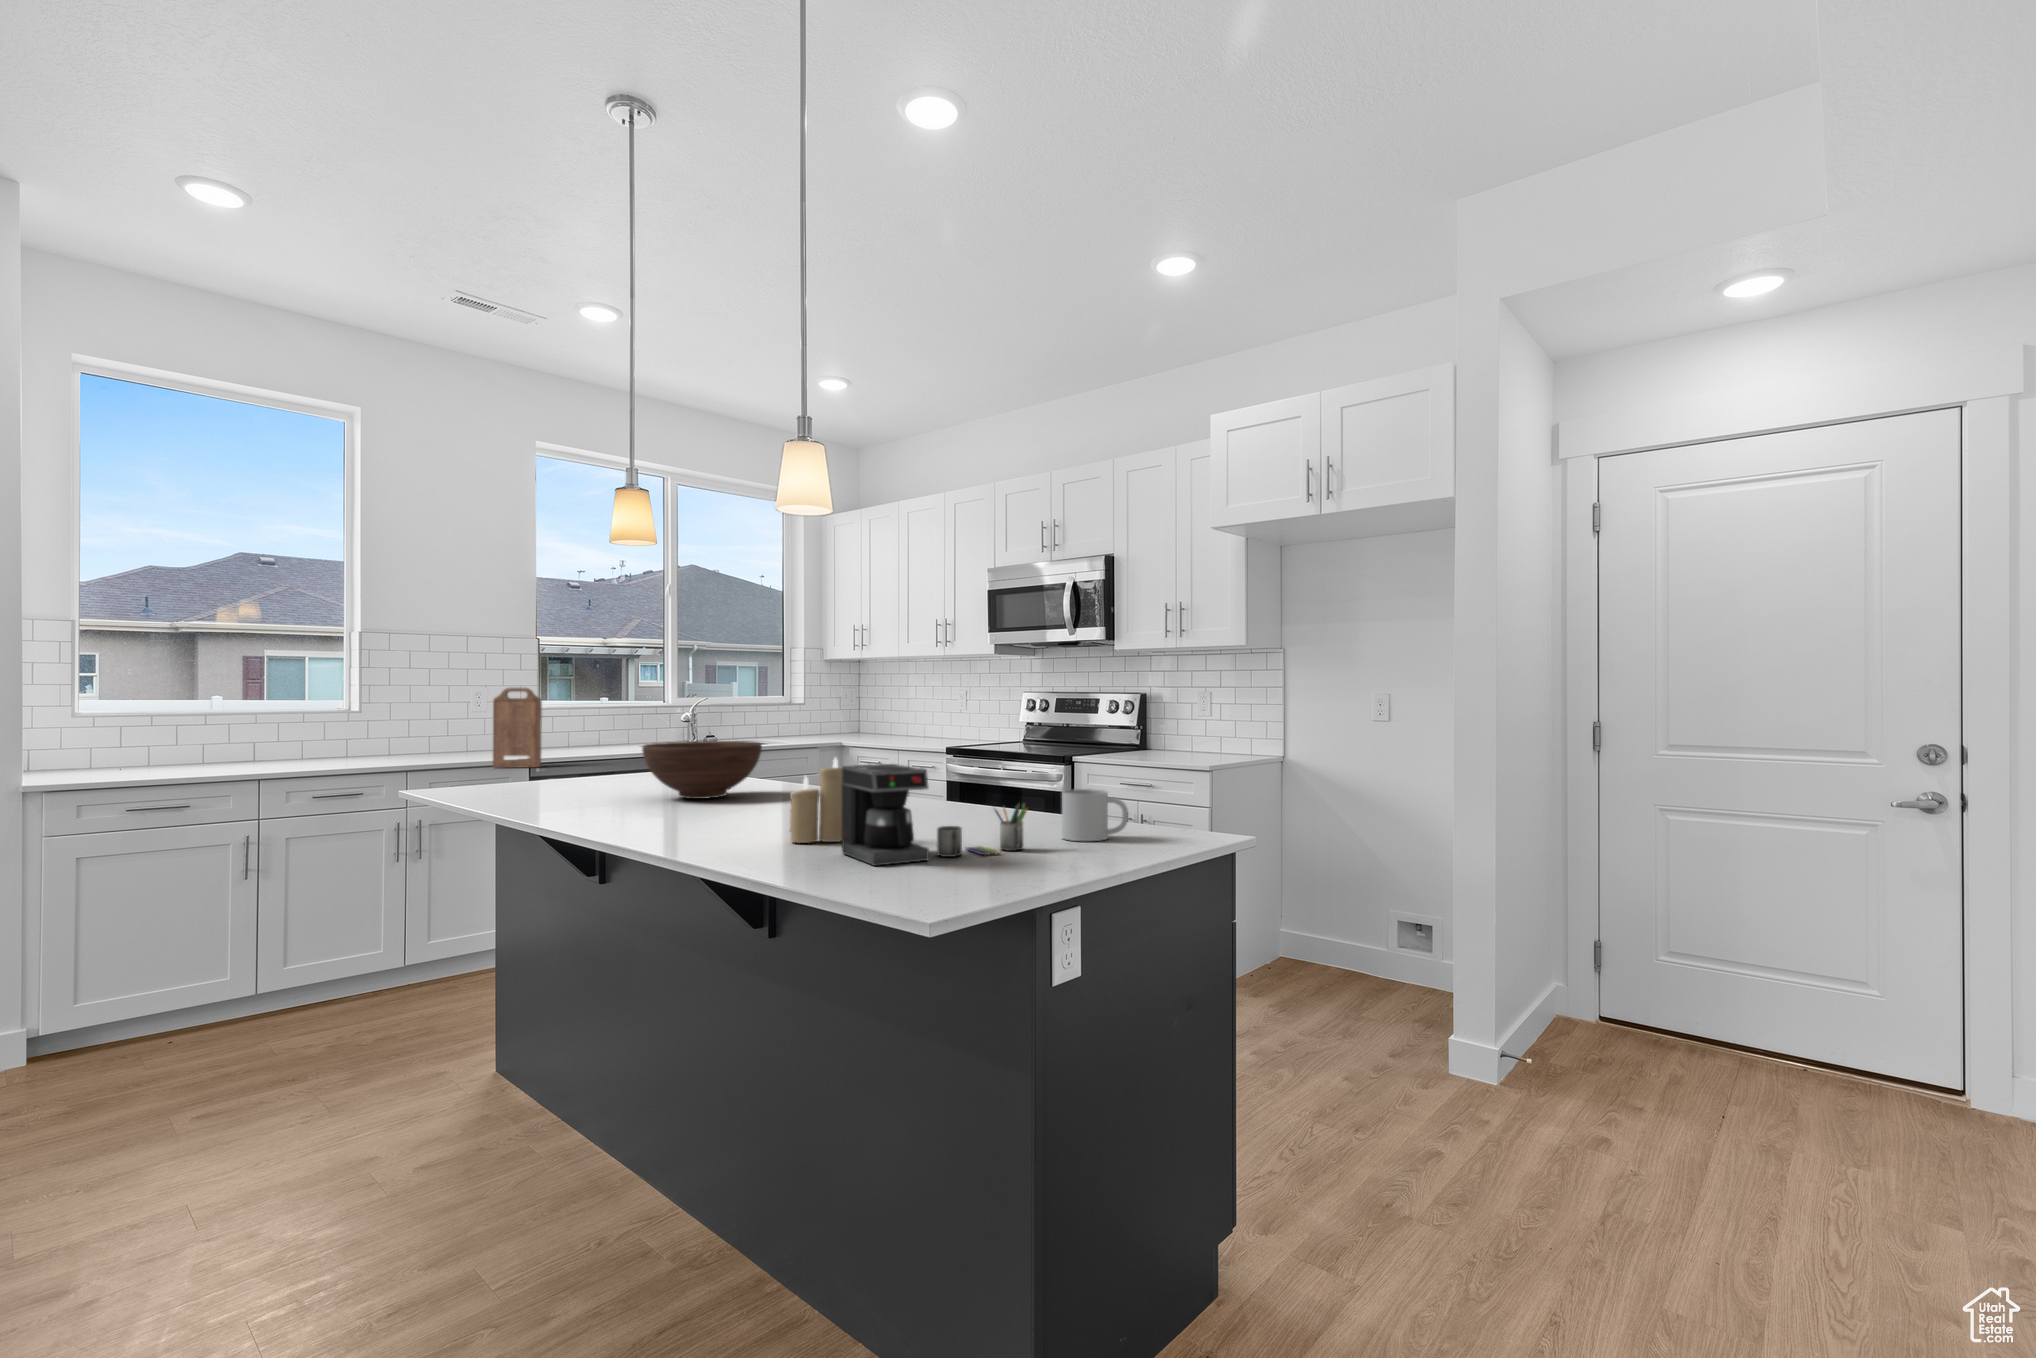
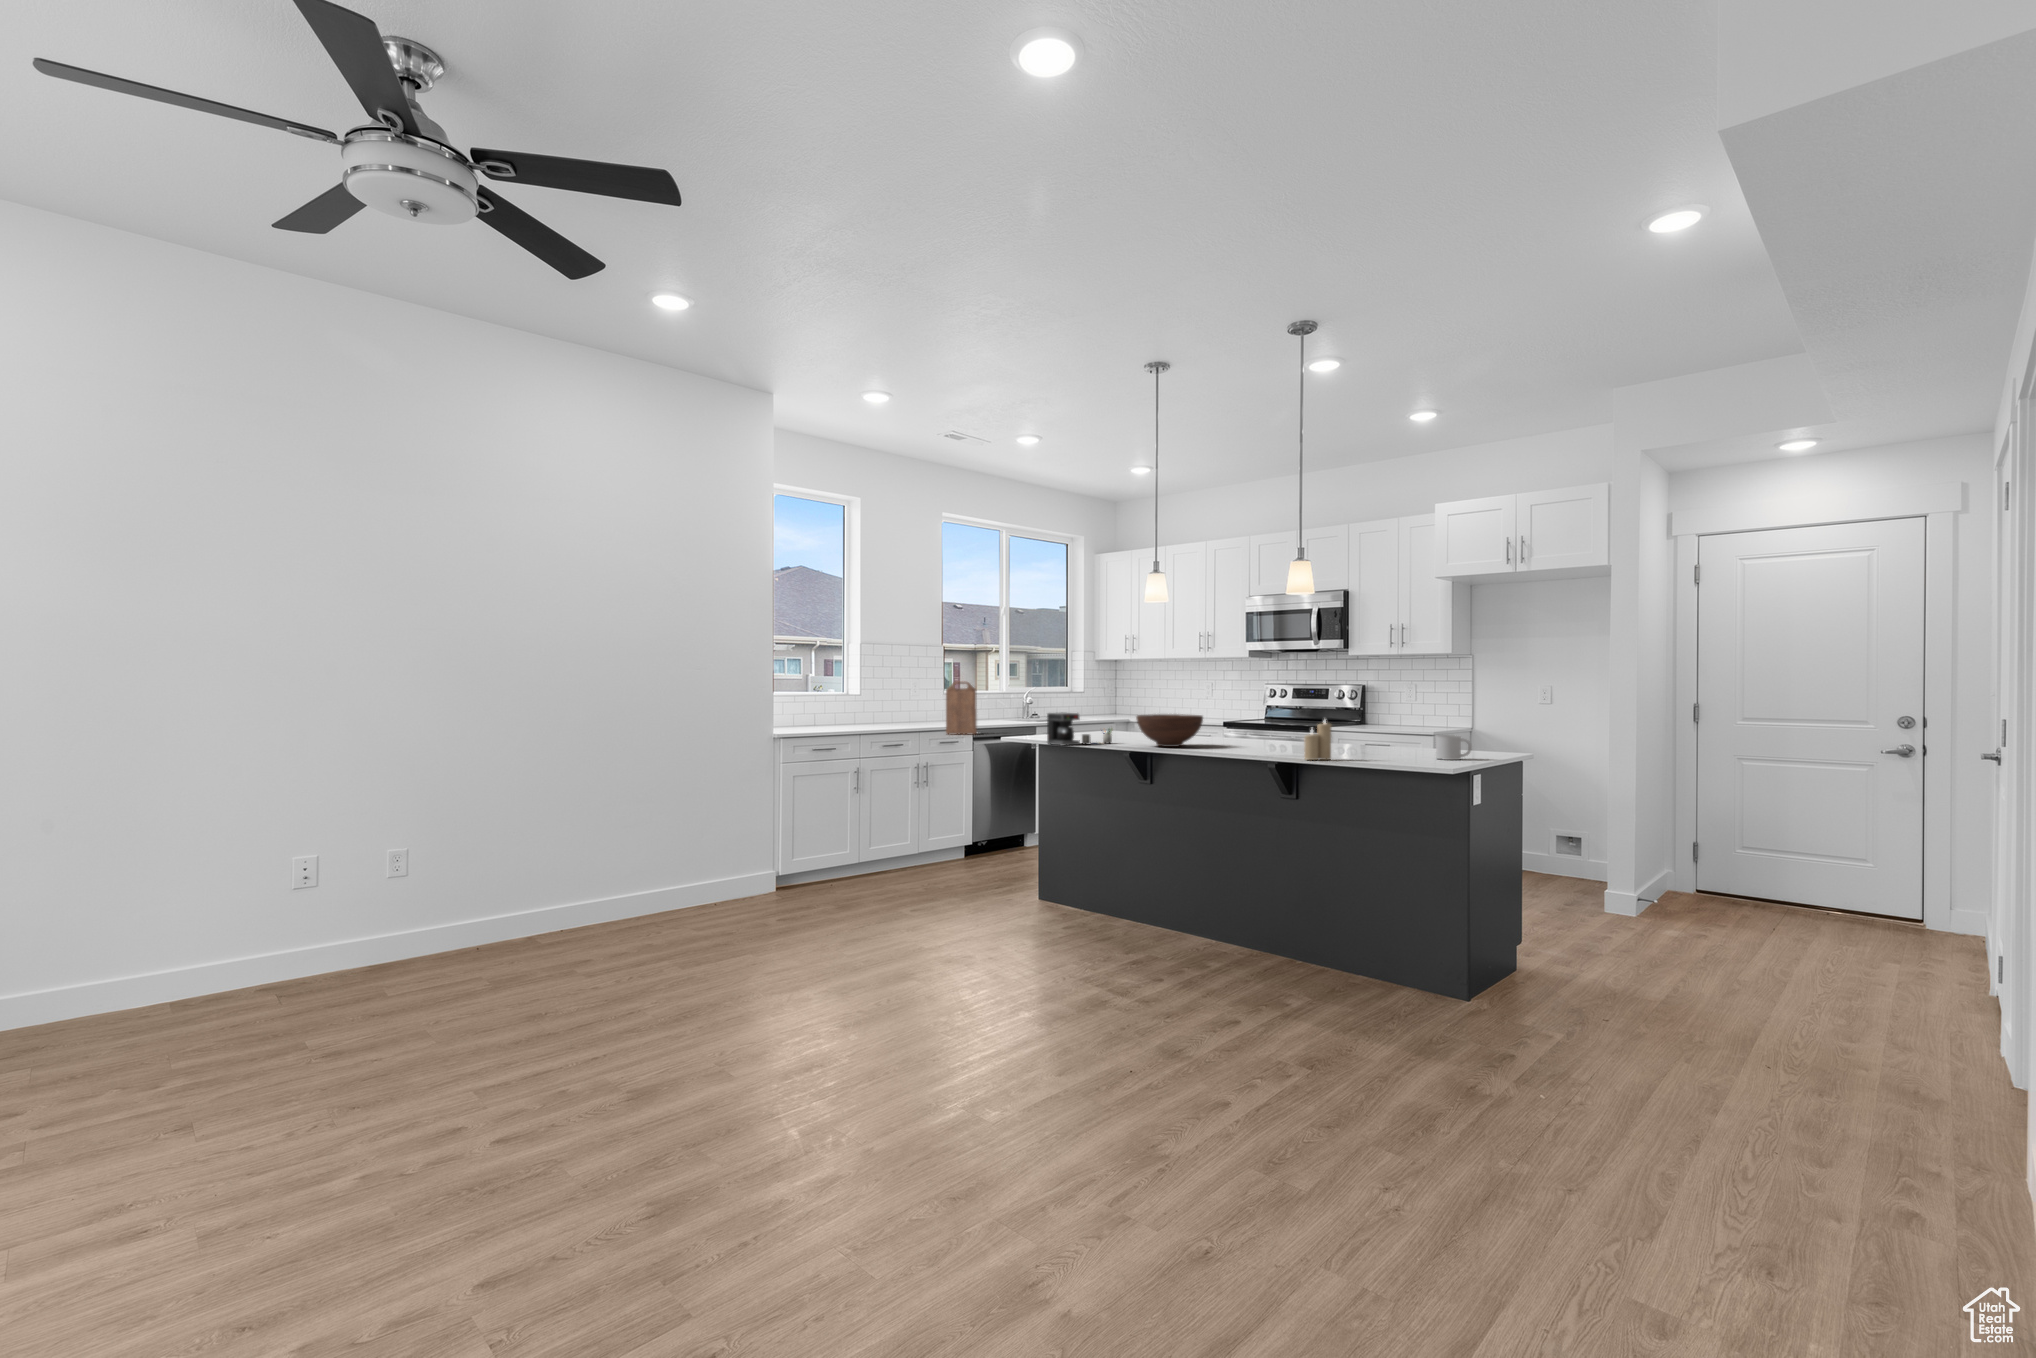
coffee maker: present [842,764,1027,866] -> present [1047,713,1112,745]

